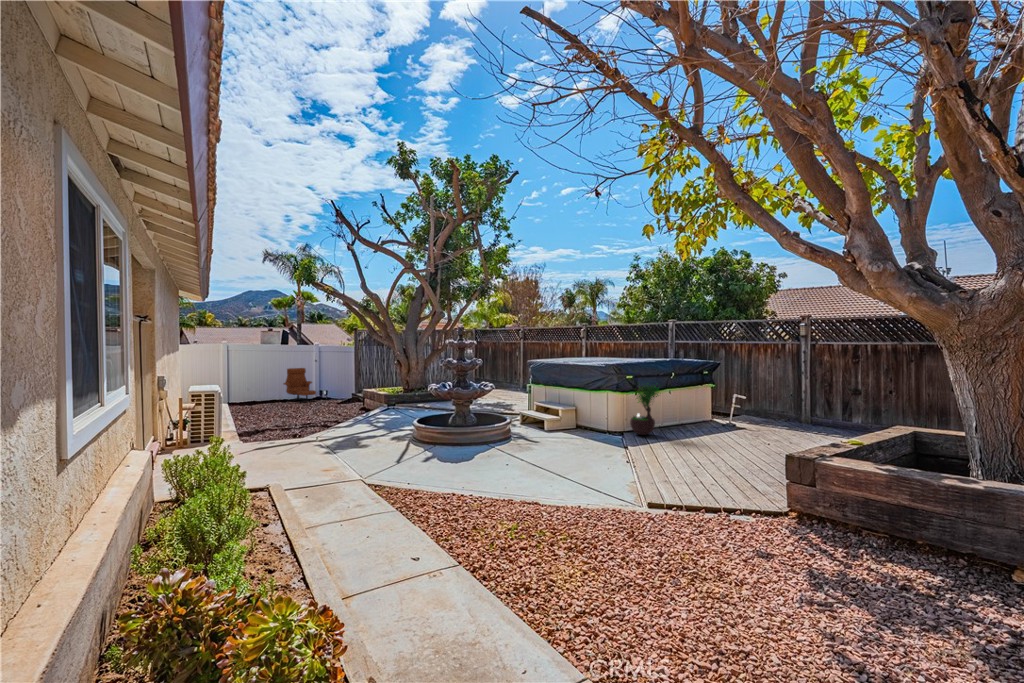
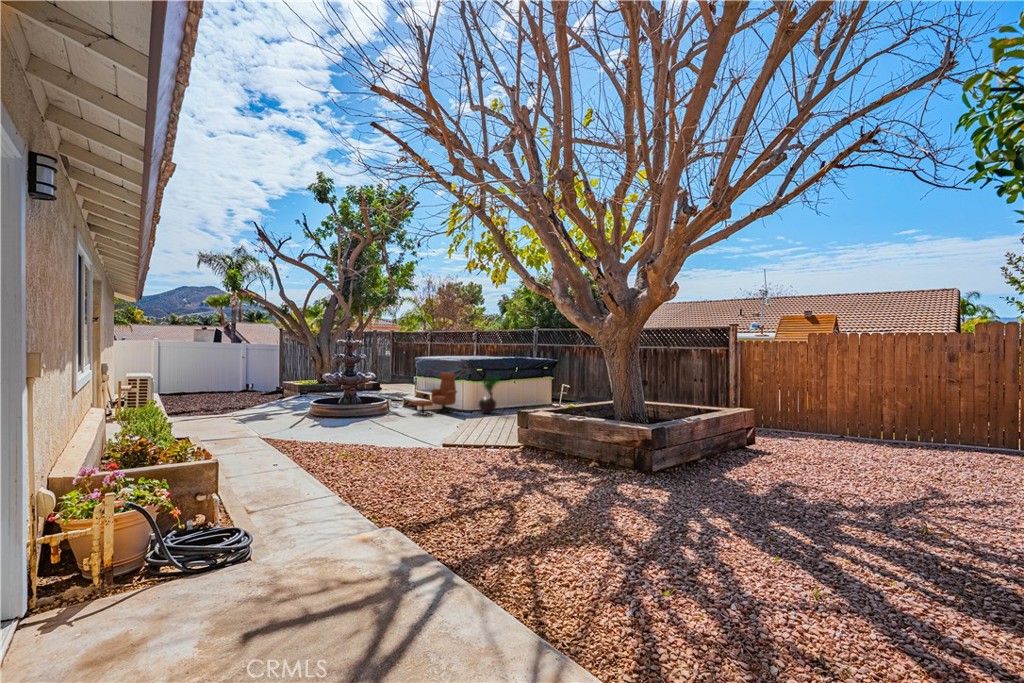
lounge chair: present [284,368,316,403] -> present [413,373,457,416]

